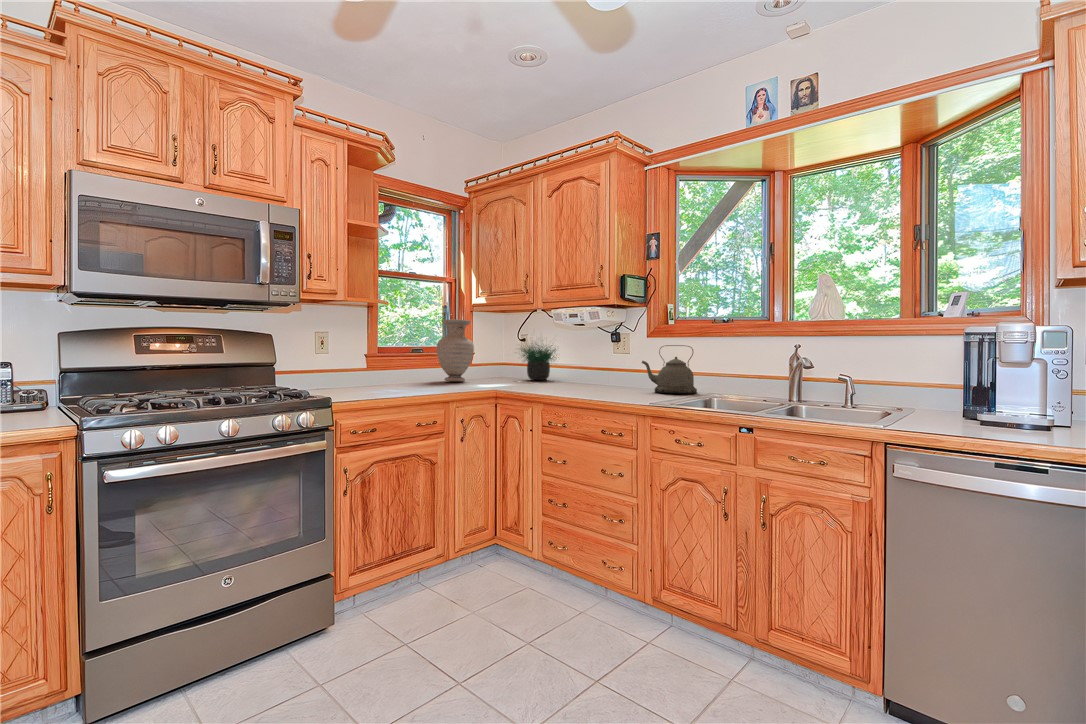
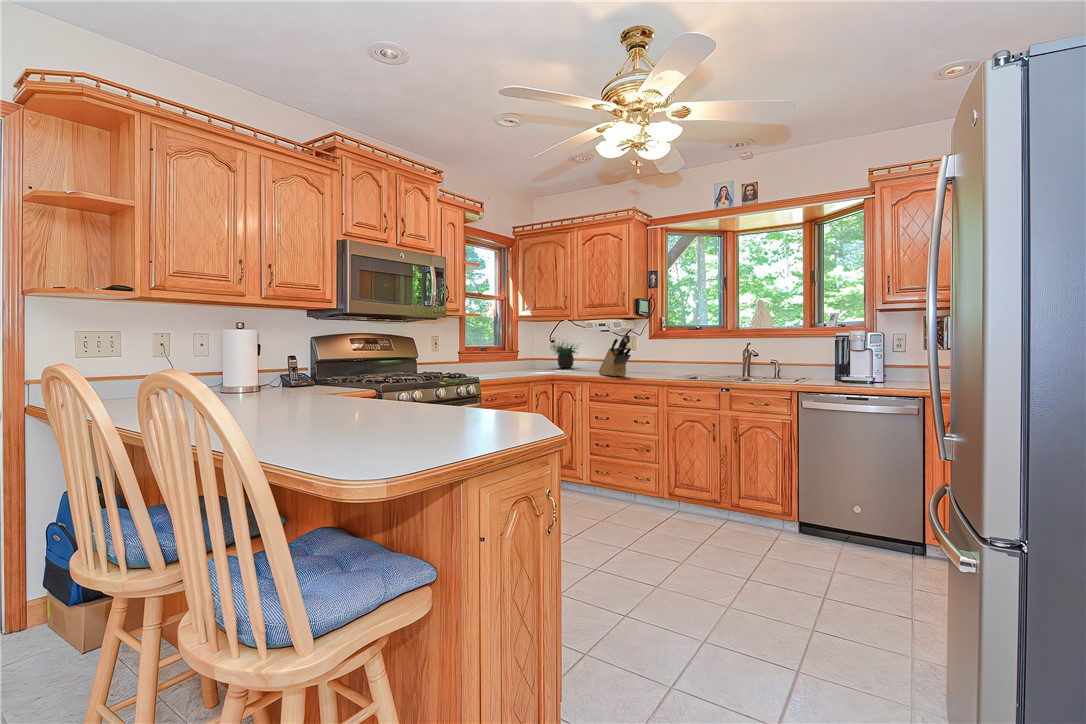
vase: present [437,319,474,381] -> none [497,326,522,370]
knife block: none [564,334,603,396] -> present [599,337,631,376]
kettle: present [642,345,697,394] -> none [647,343,683,373]

